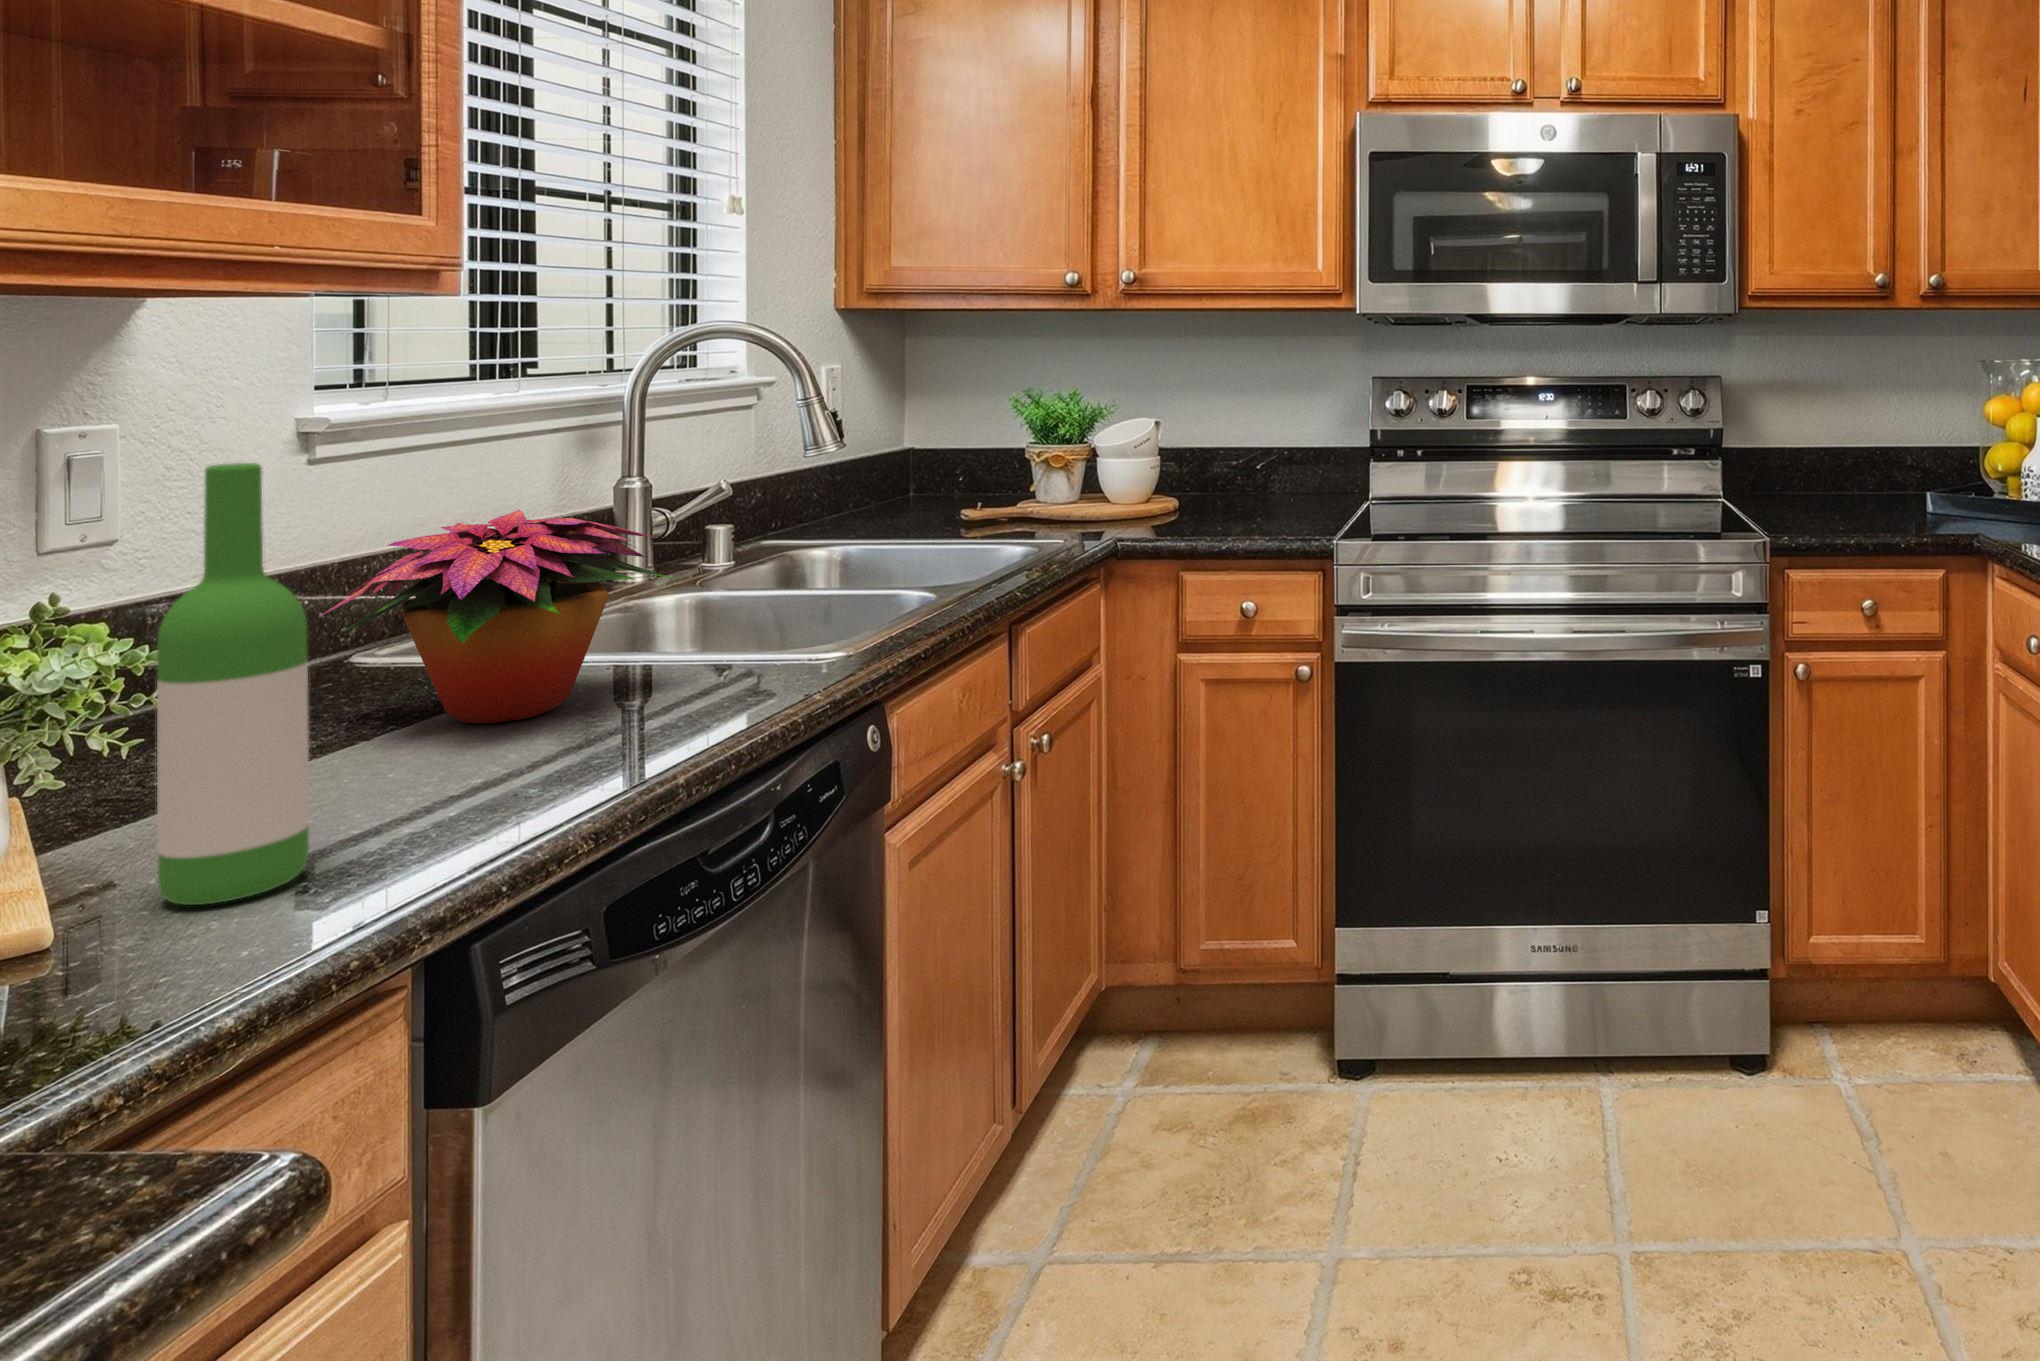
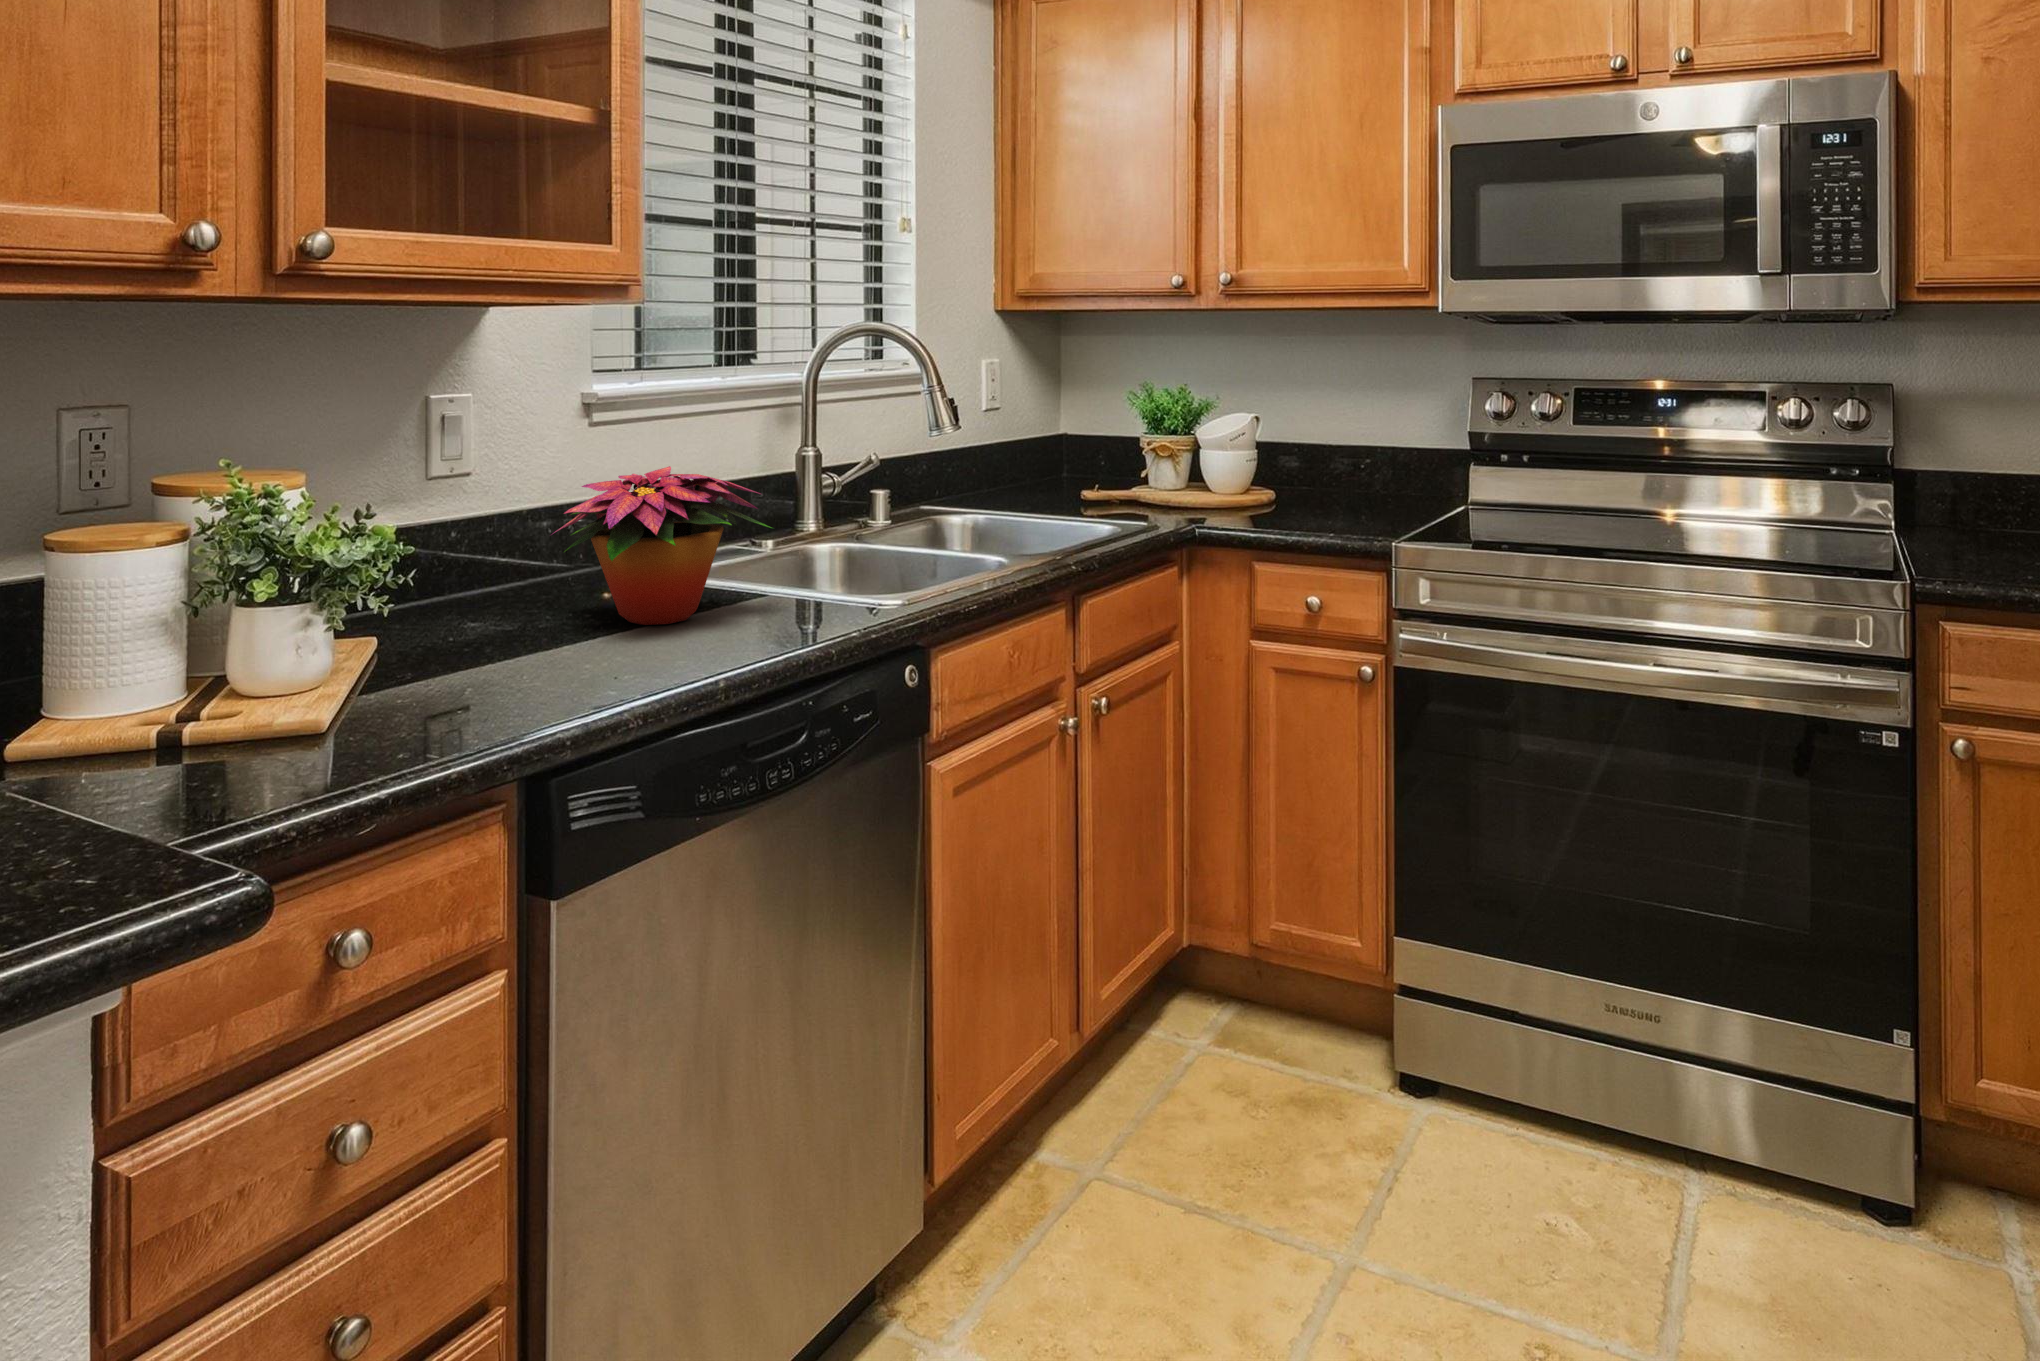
wine bottle: present [157,463,309,905] -> none [392,420,475,720]

